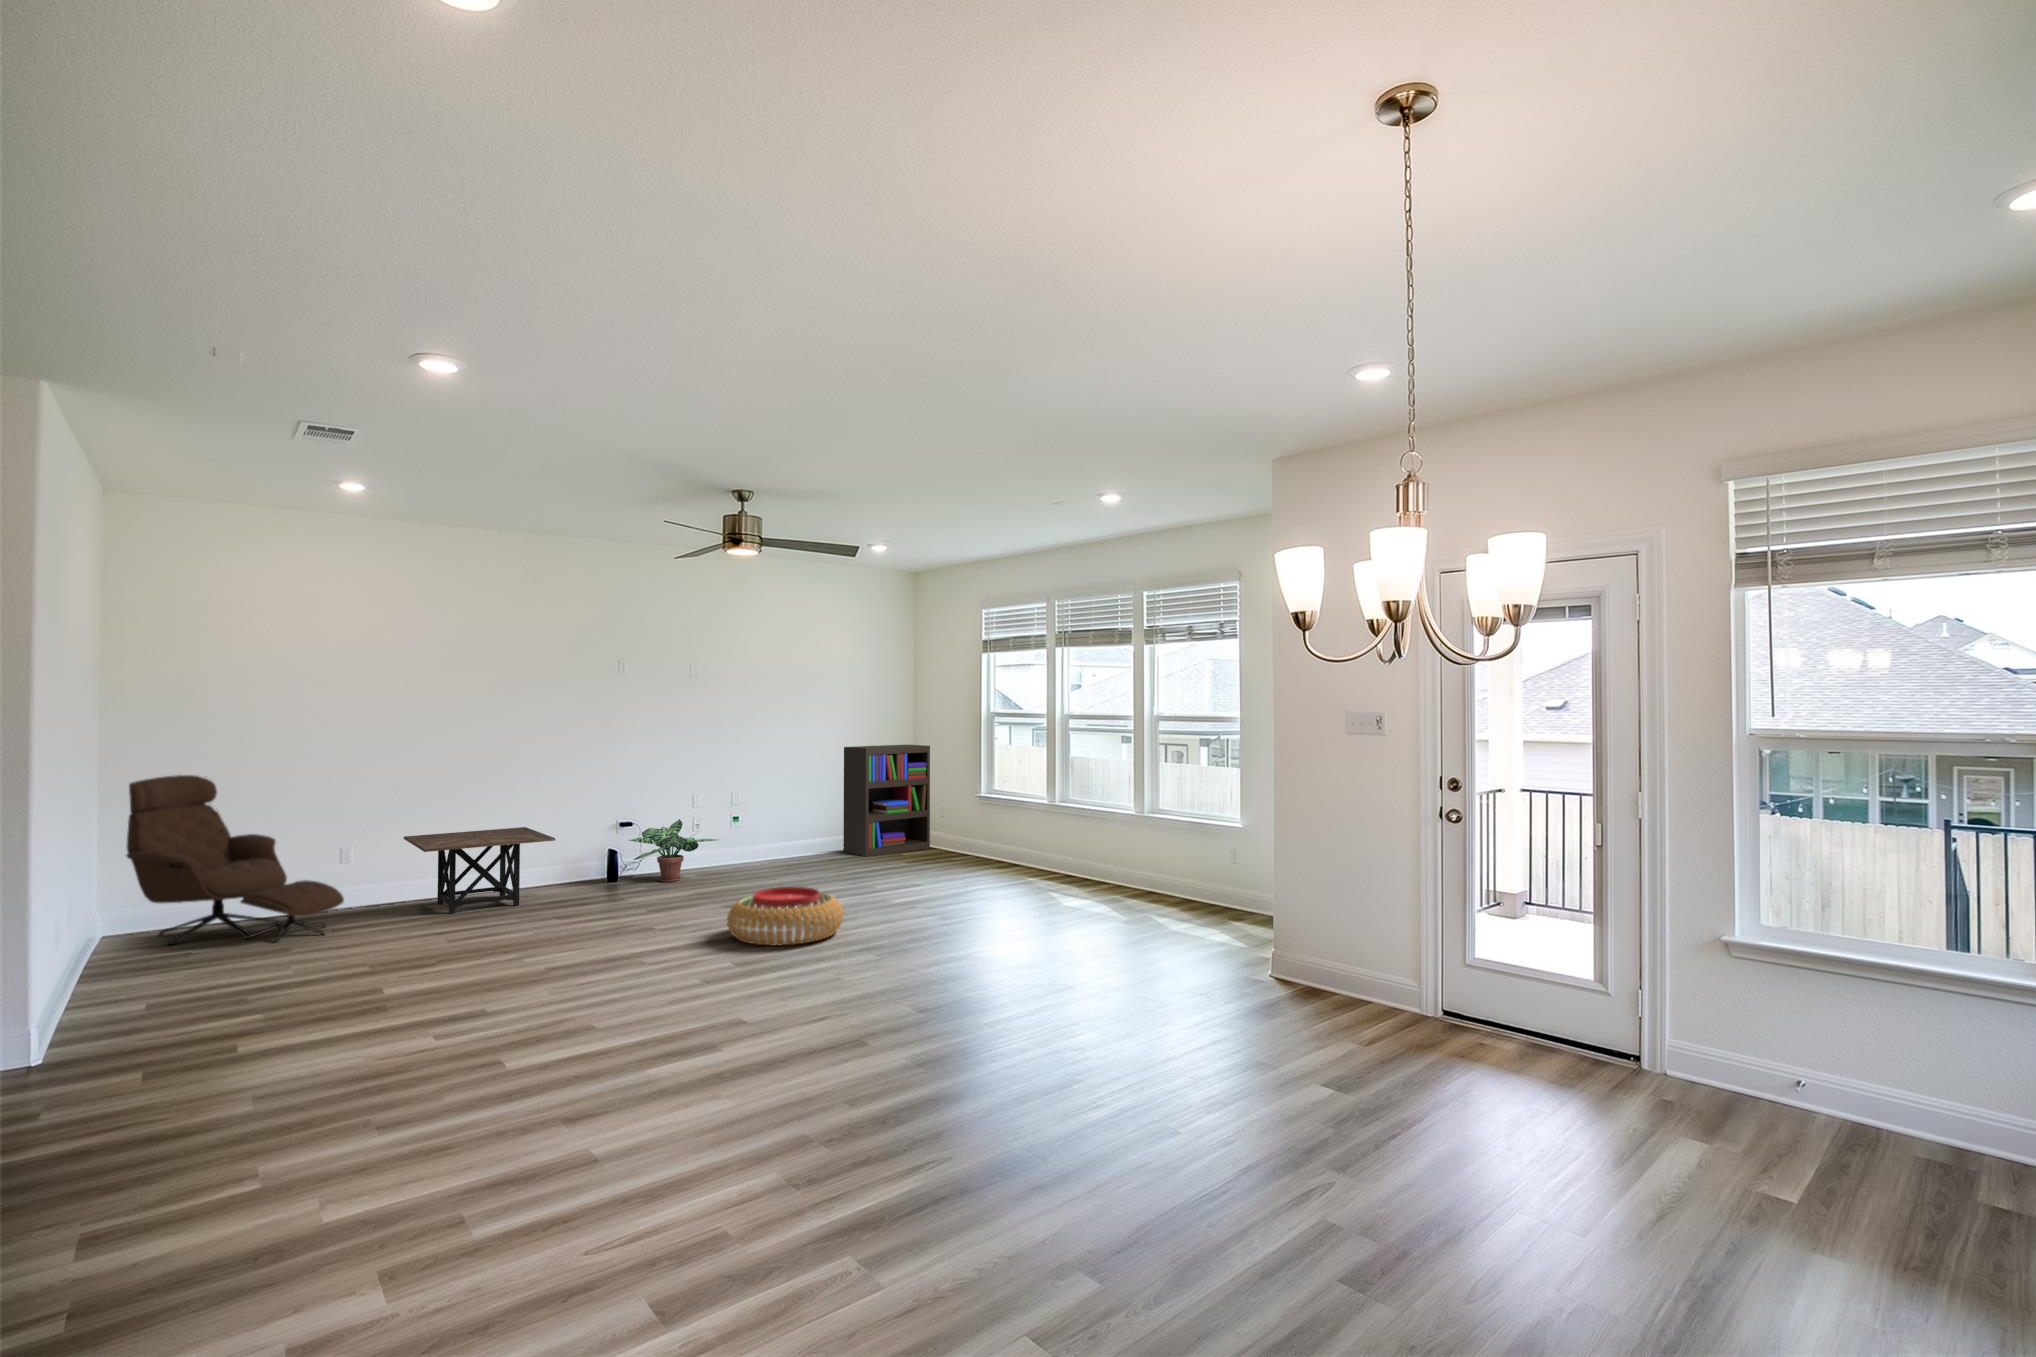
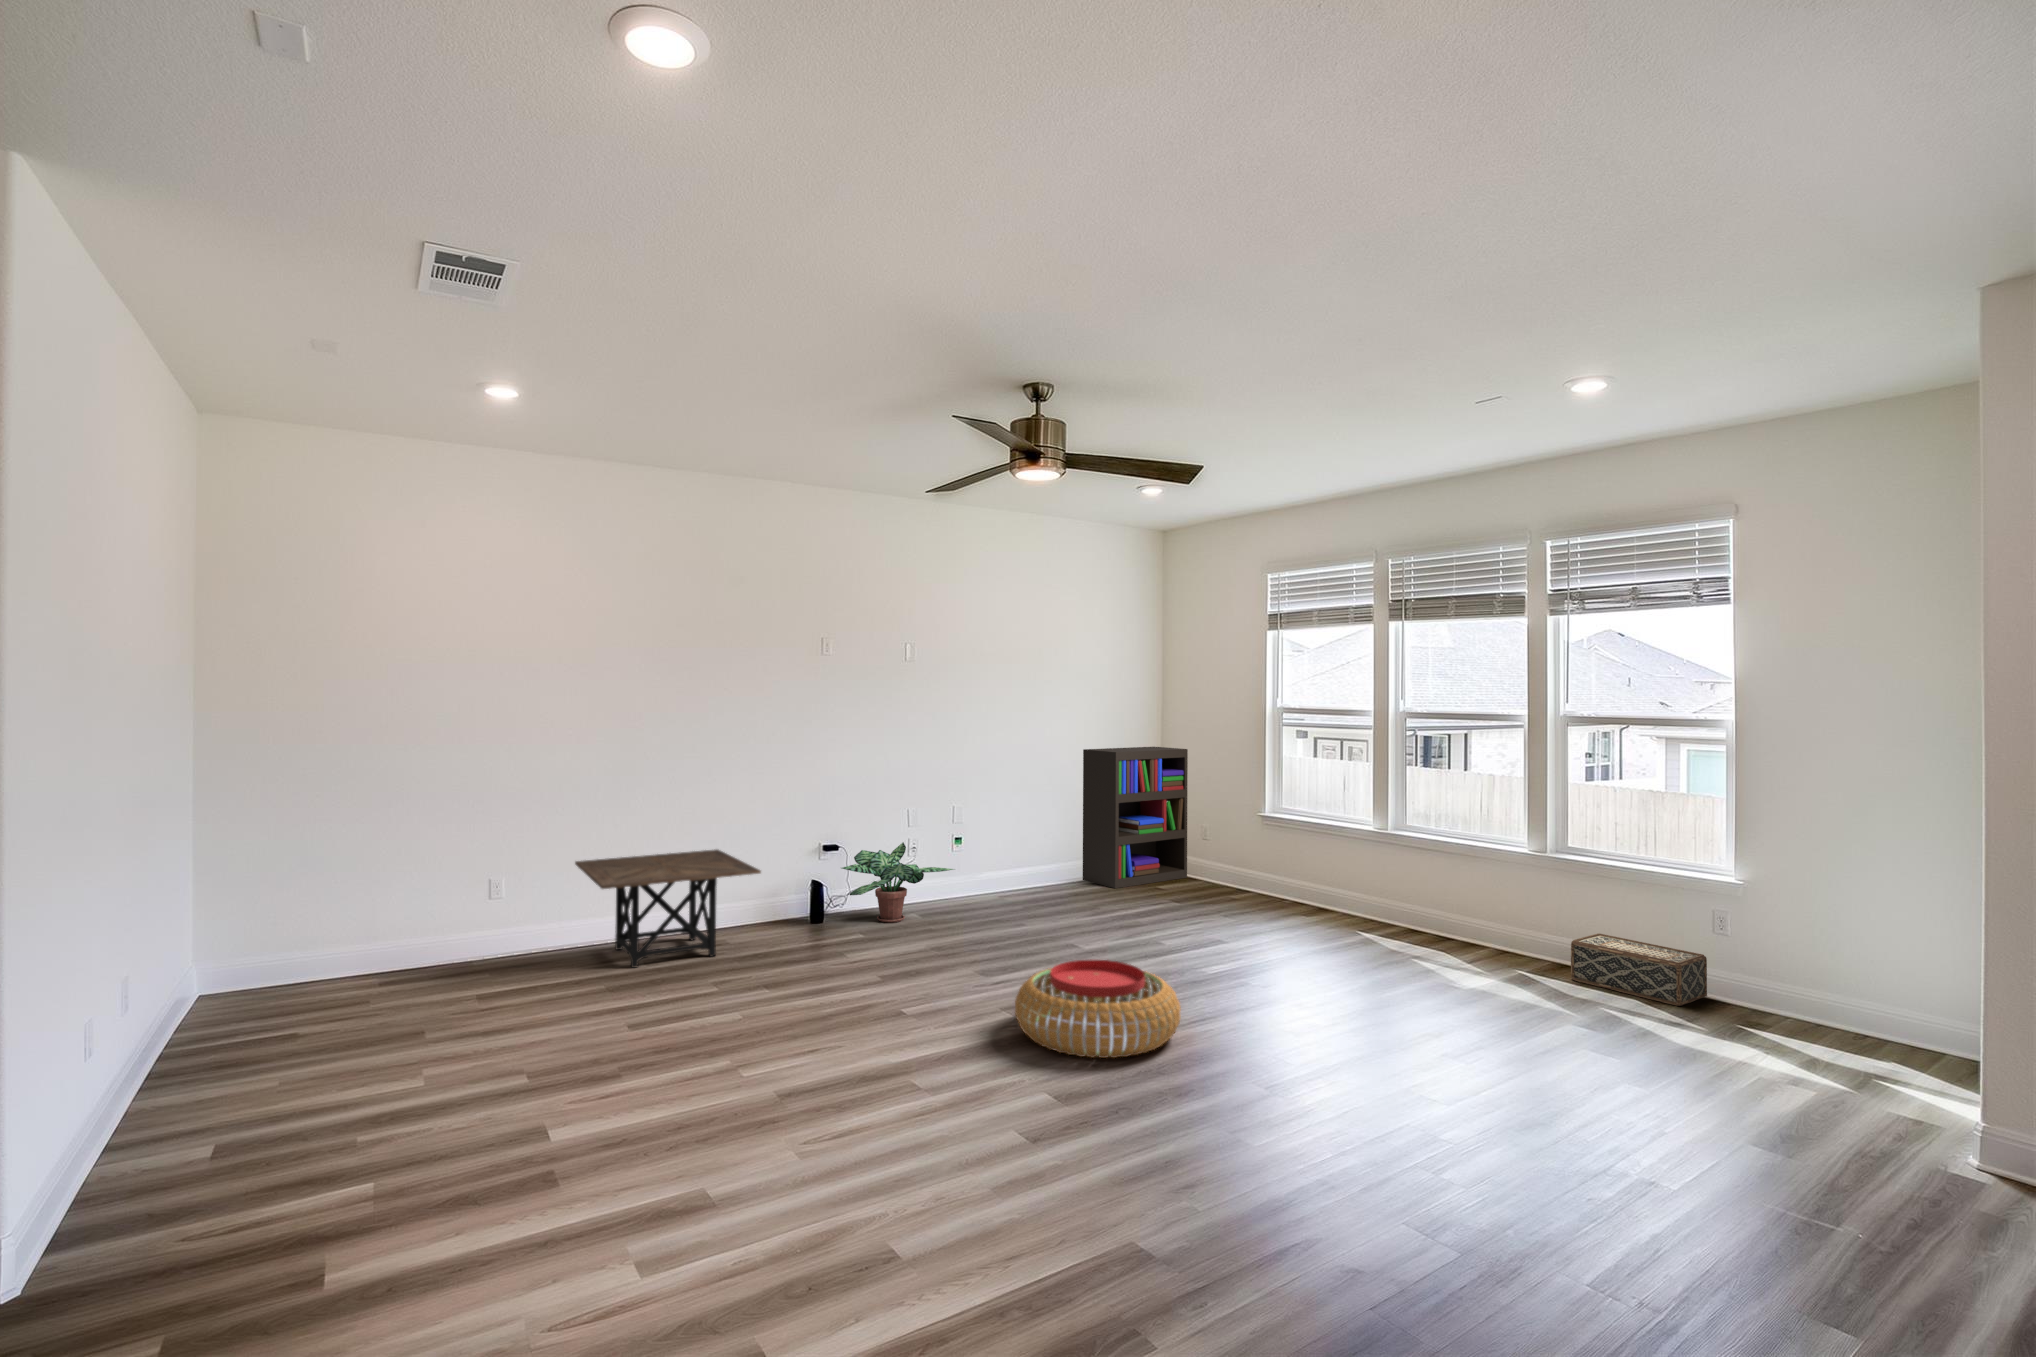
lounge chair: present [127,775,344,945] -> none [235,782,503,1013]
woven basket: none [1145,866,1223,908] -> present [1571,934,1707,1006]

